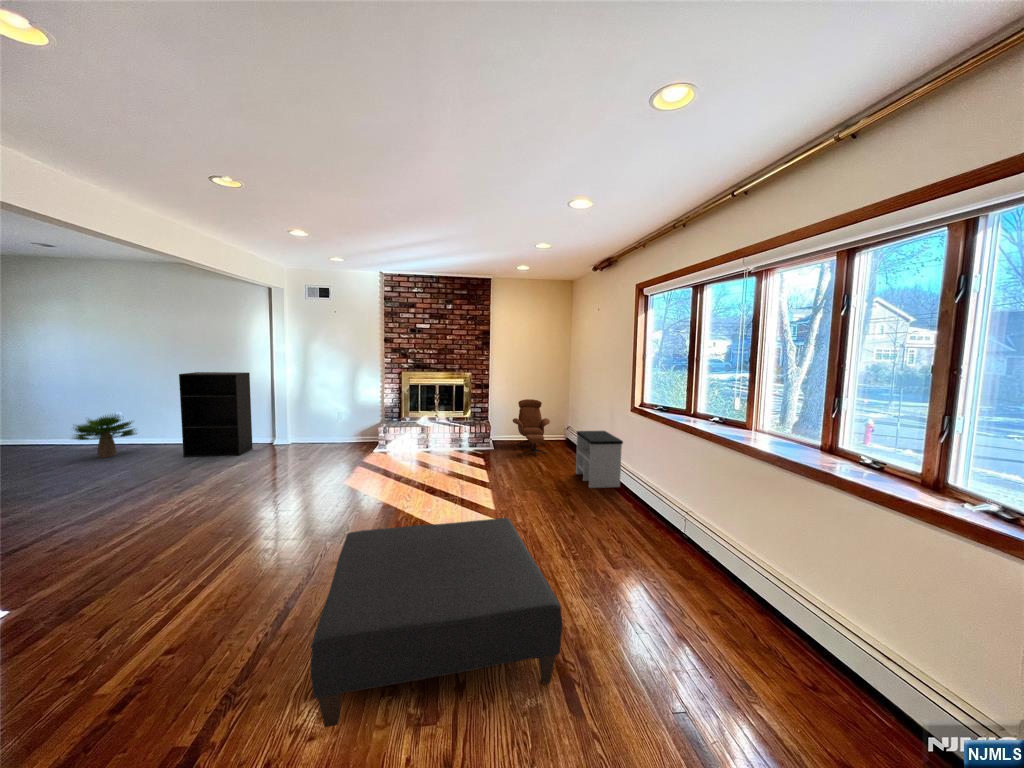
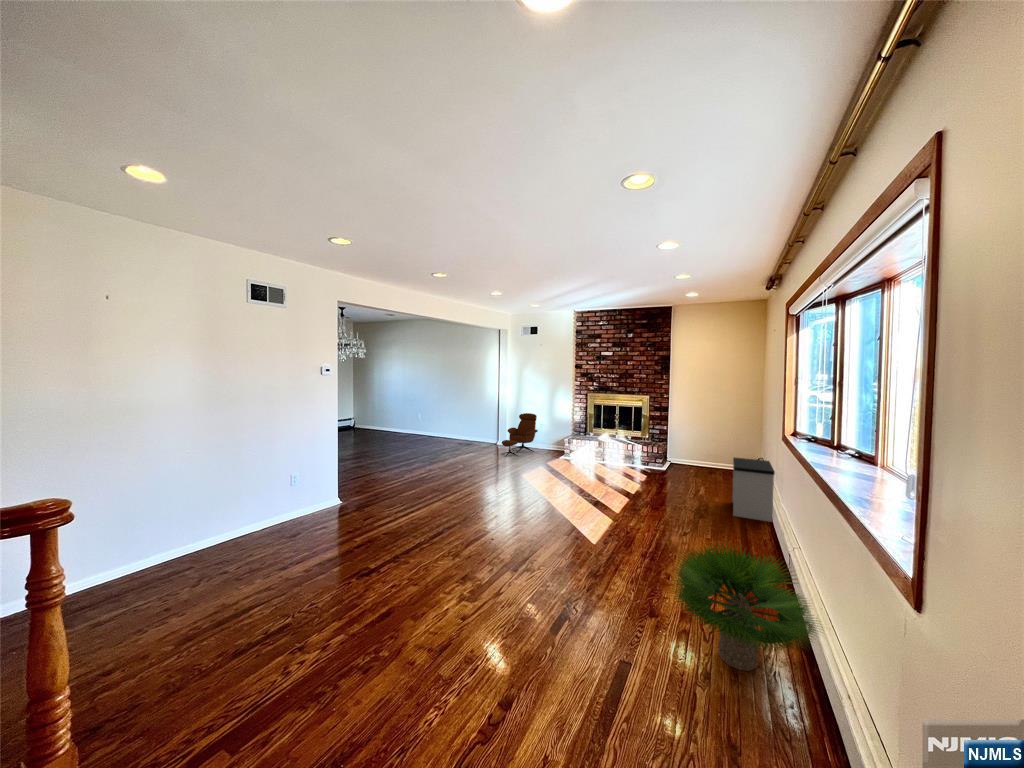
bookshelf: present [179,372,252,457] -> none [445,390,485,449]
lounge chair: present [513,399,550,456] -> present [502,413,538,456]
potted plant: present [74,415,137,458] -> present [674,543,818,671]
ottoman: present [311,518,562,727] -> none [416,493,589,614]

